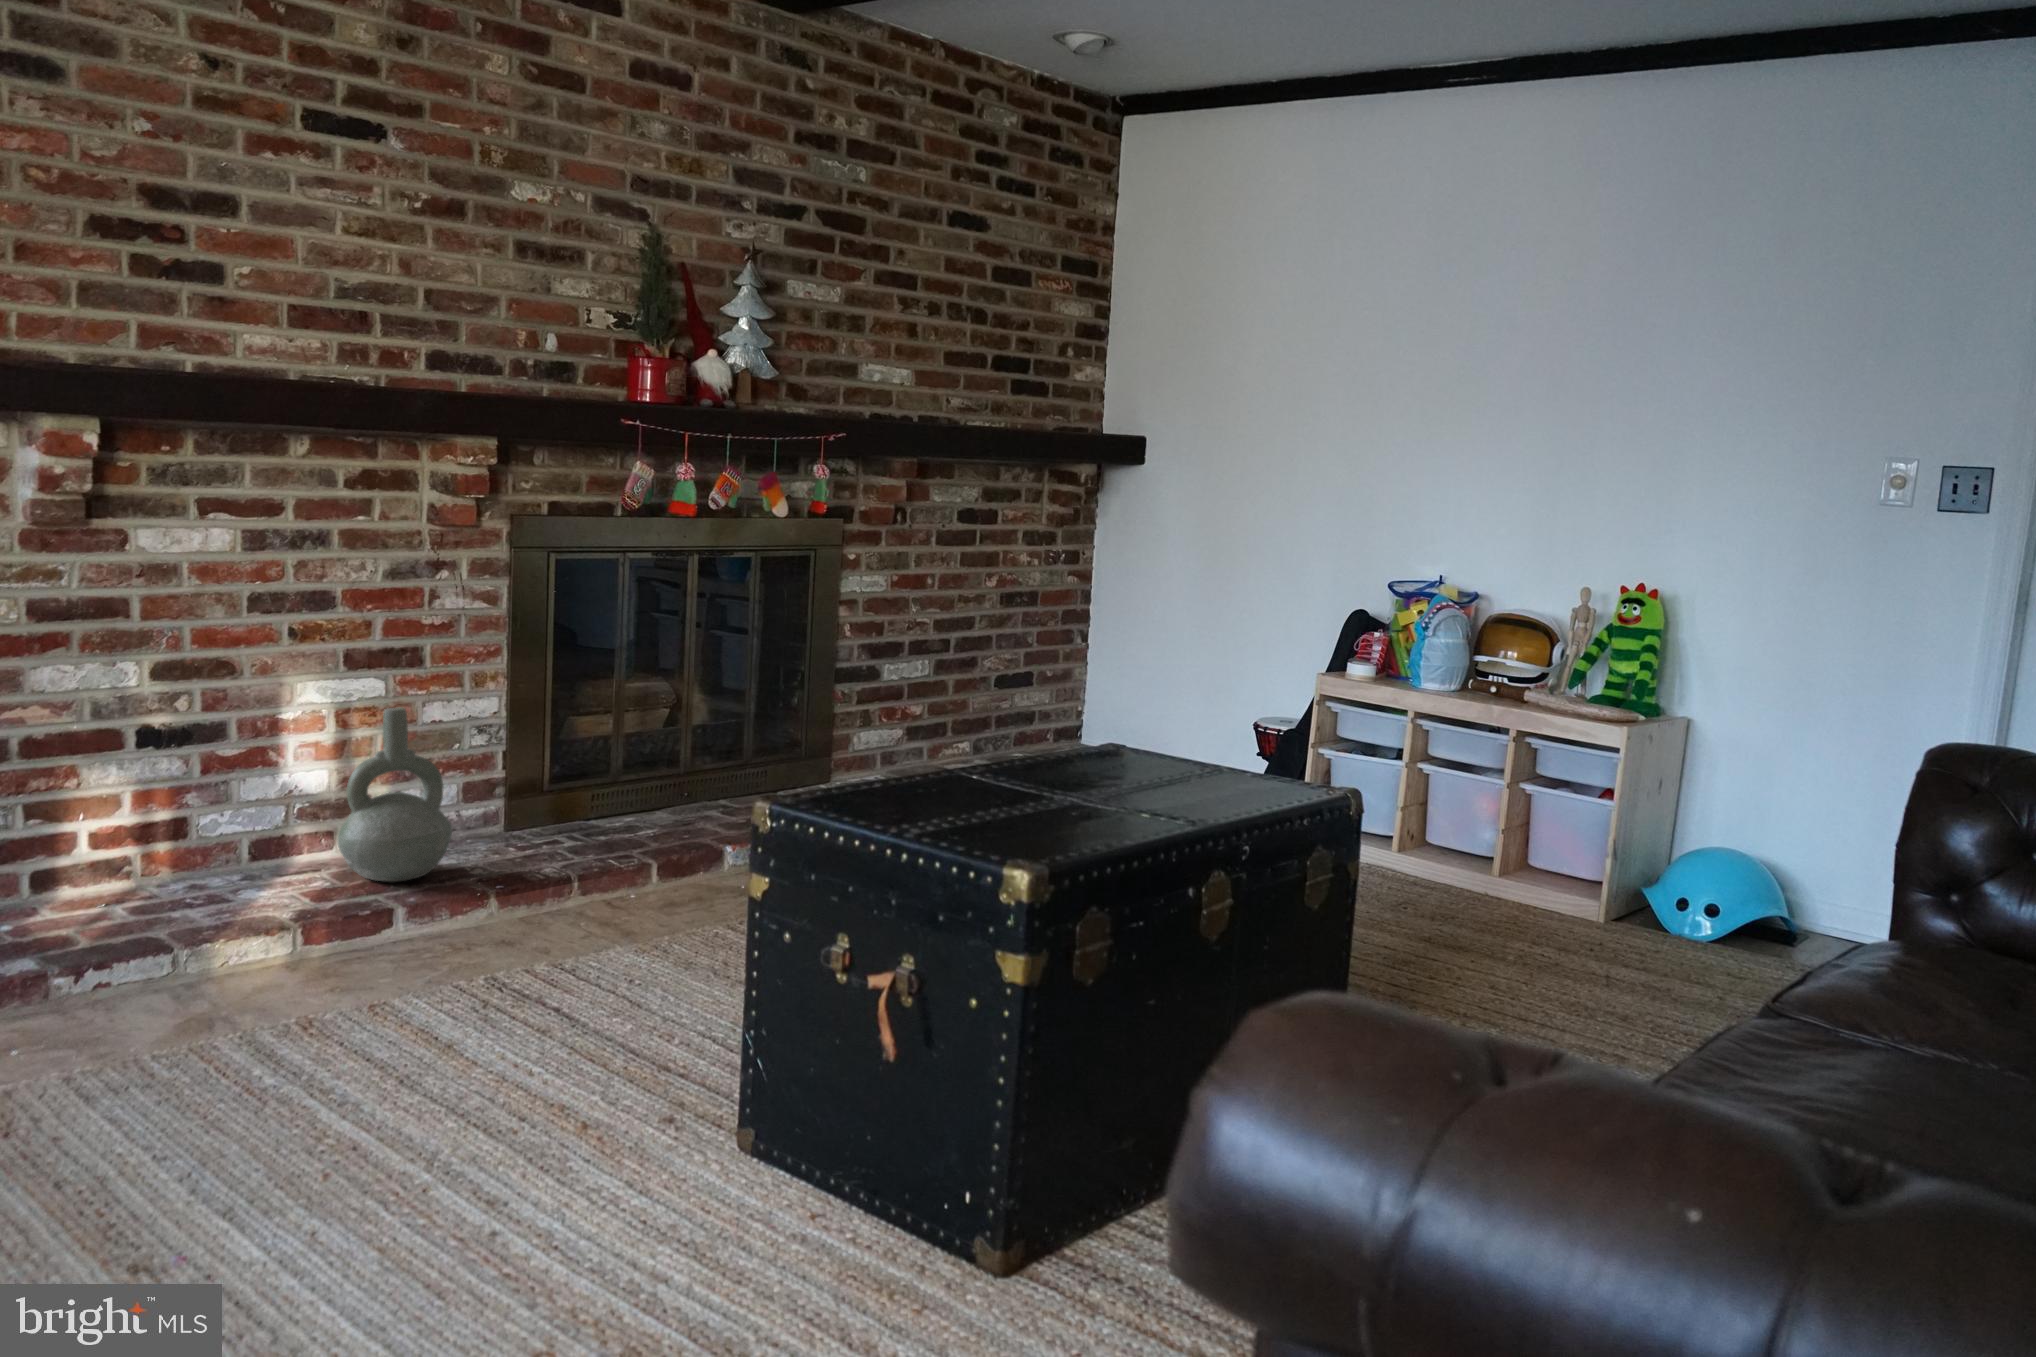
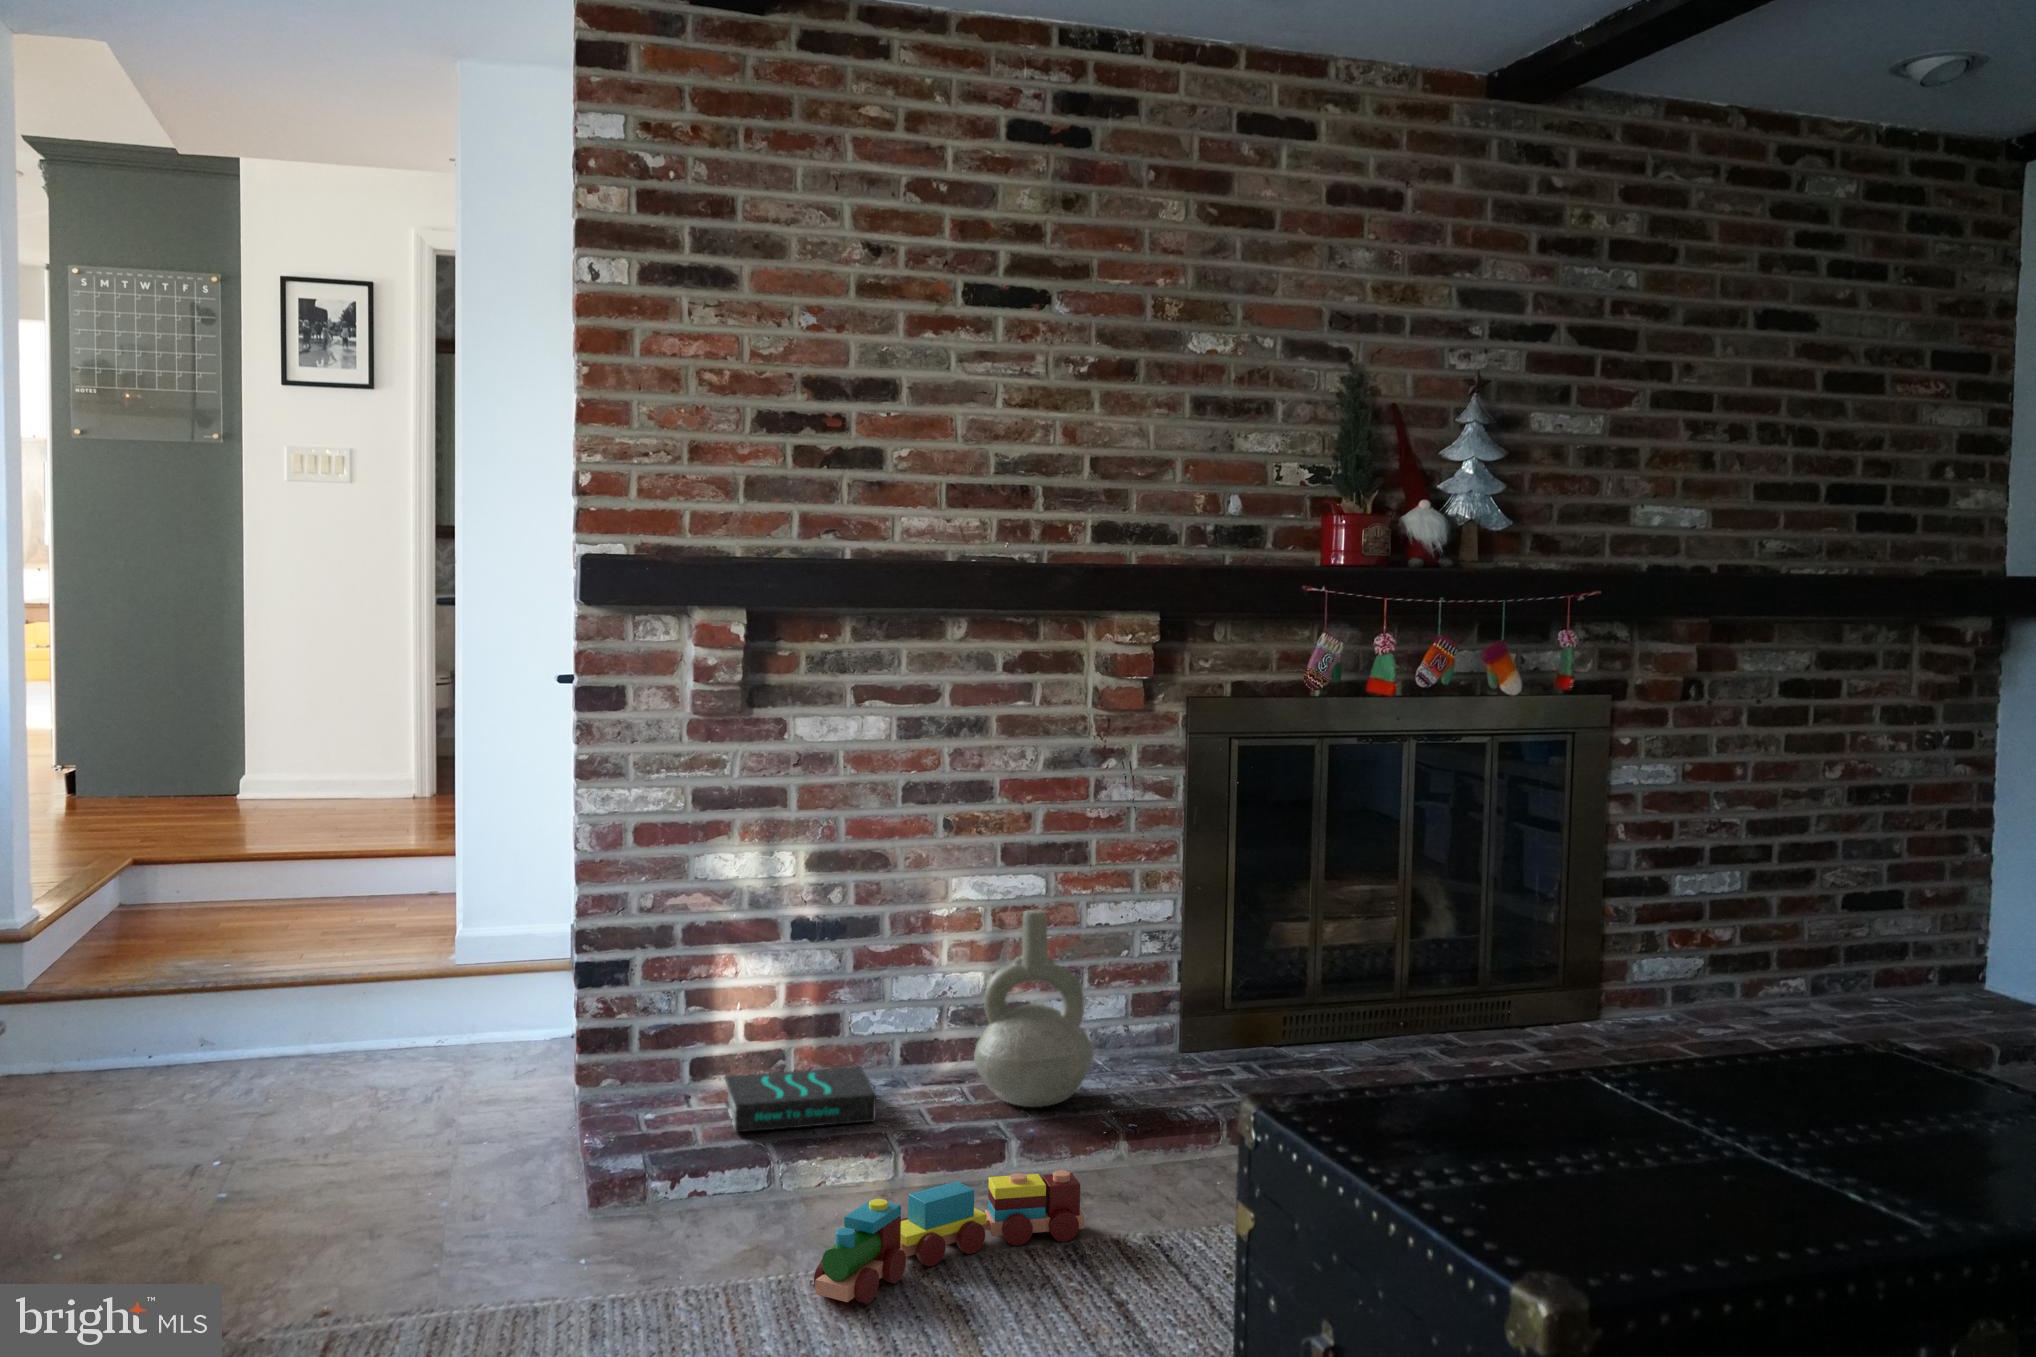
book: none [80,863,257,929] -> present [724,1067,876,1132]
toy train: none [278,919,488,1035] -> present [814,1170,1084,1304]

